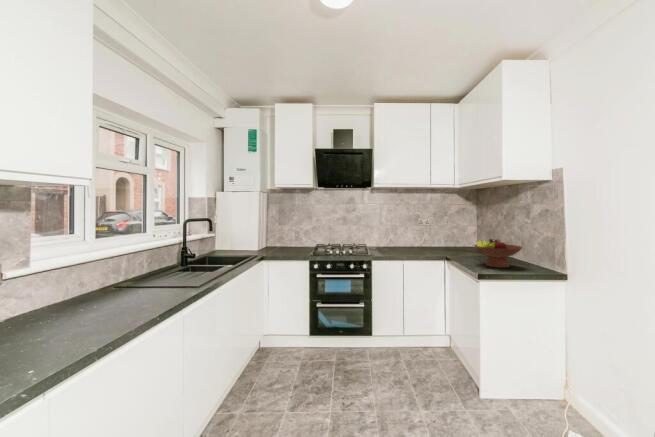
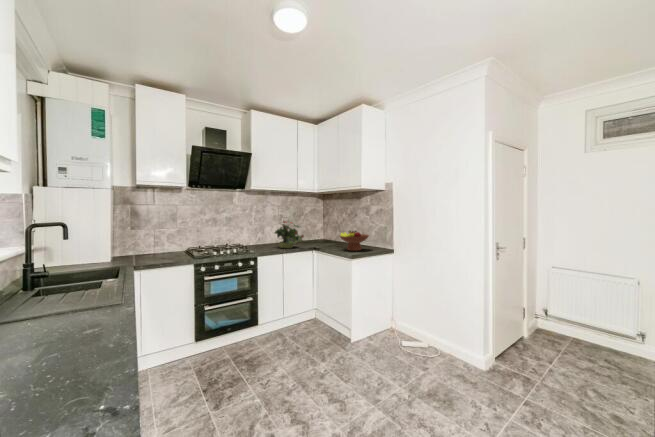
potted plant: none [400,222,433,254] -> present [274,221,304,248]

